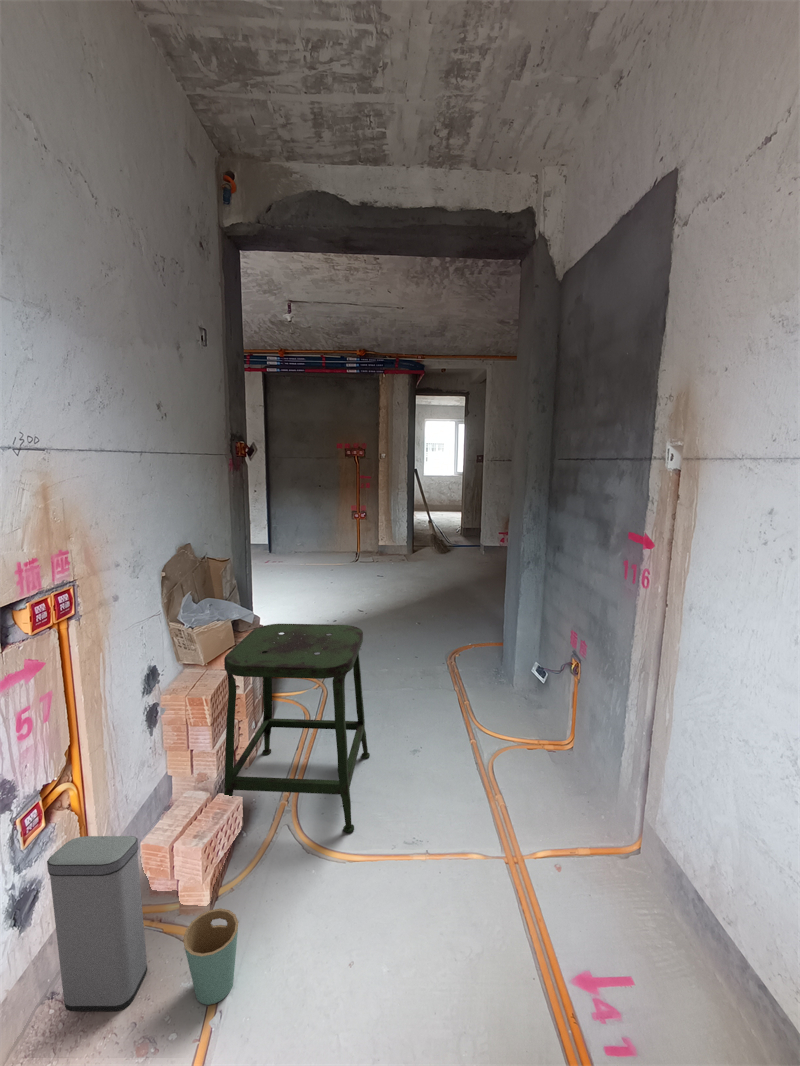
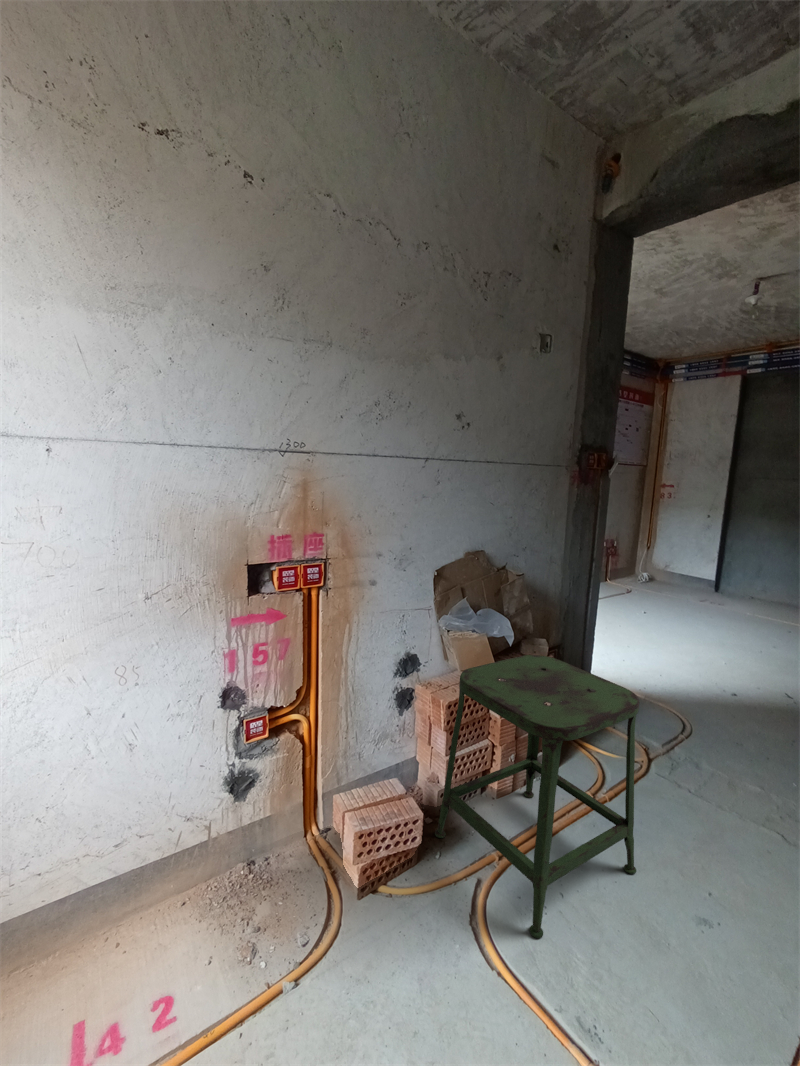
trash can: present [47,836,239,1011] -> none [251,758,344,974]

